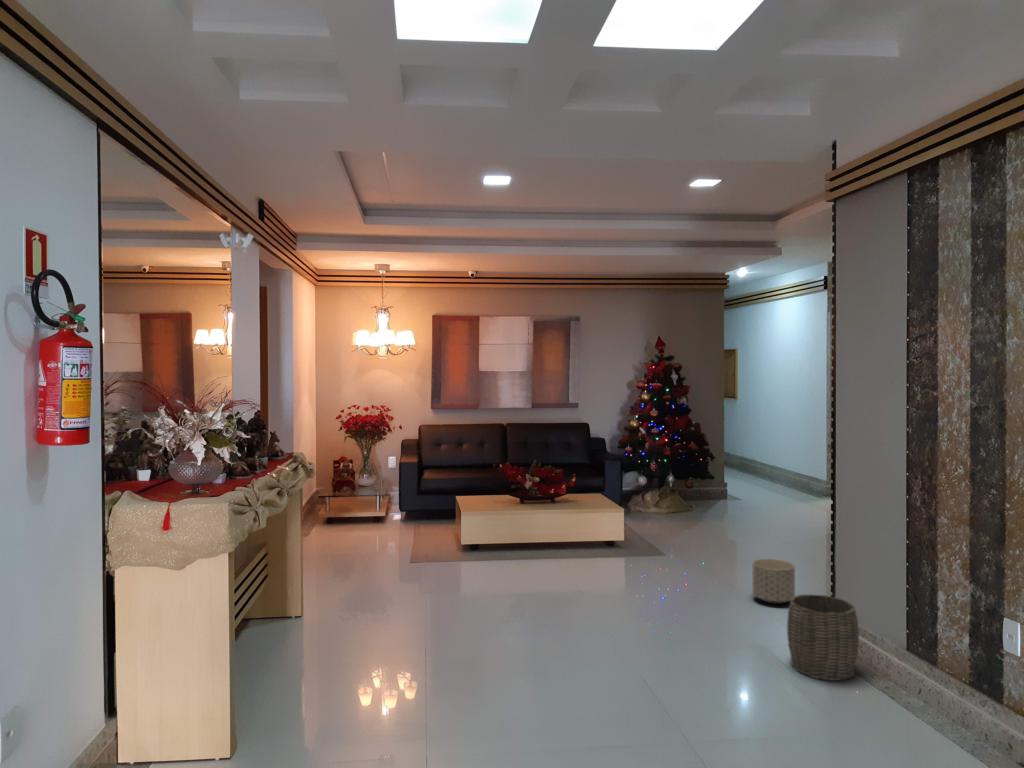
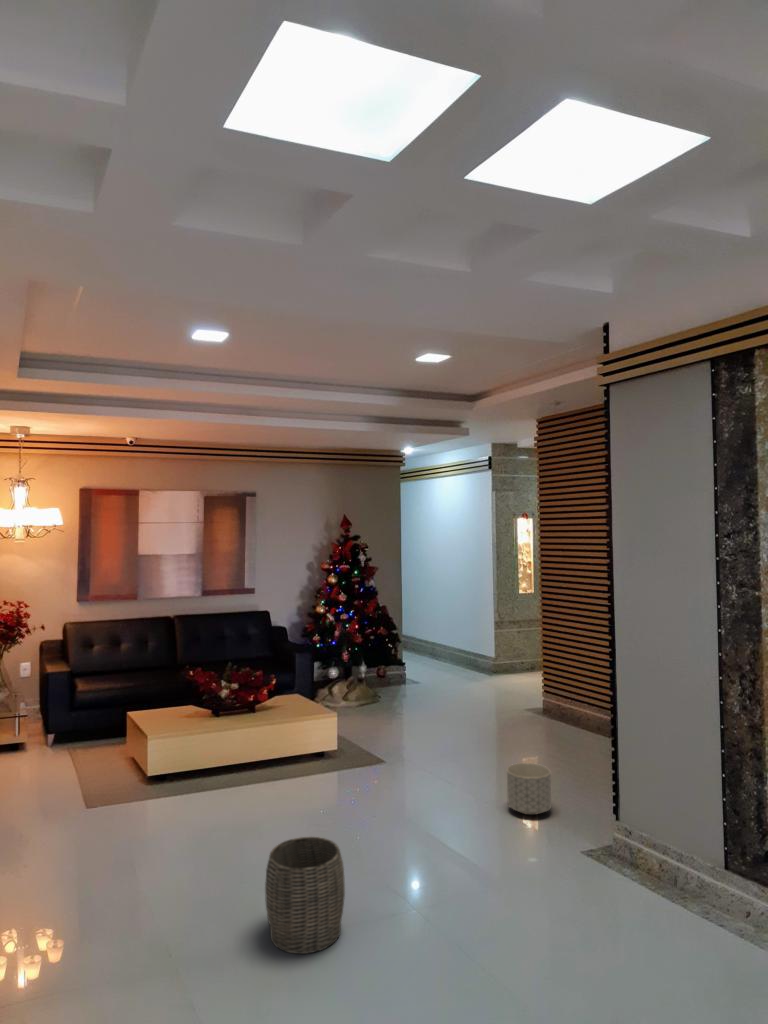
woven basket: present [787,594,859,681] -> present [265,837,345,954]

